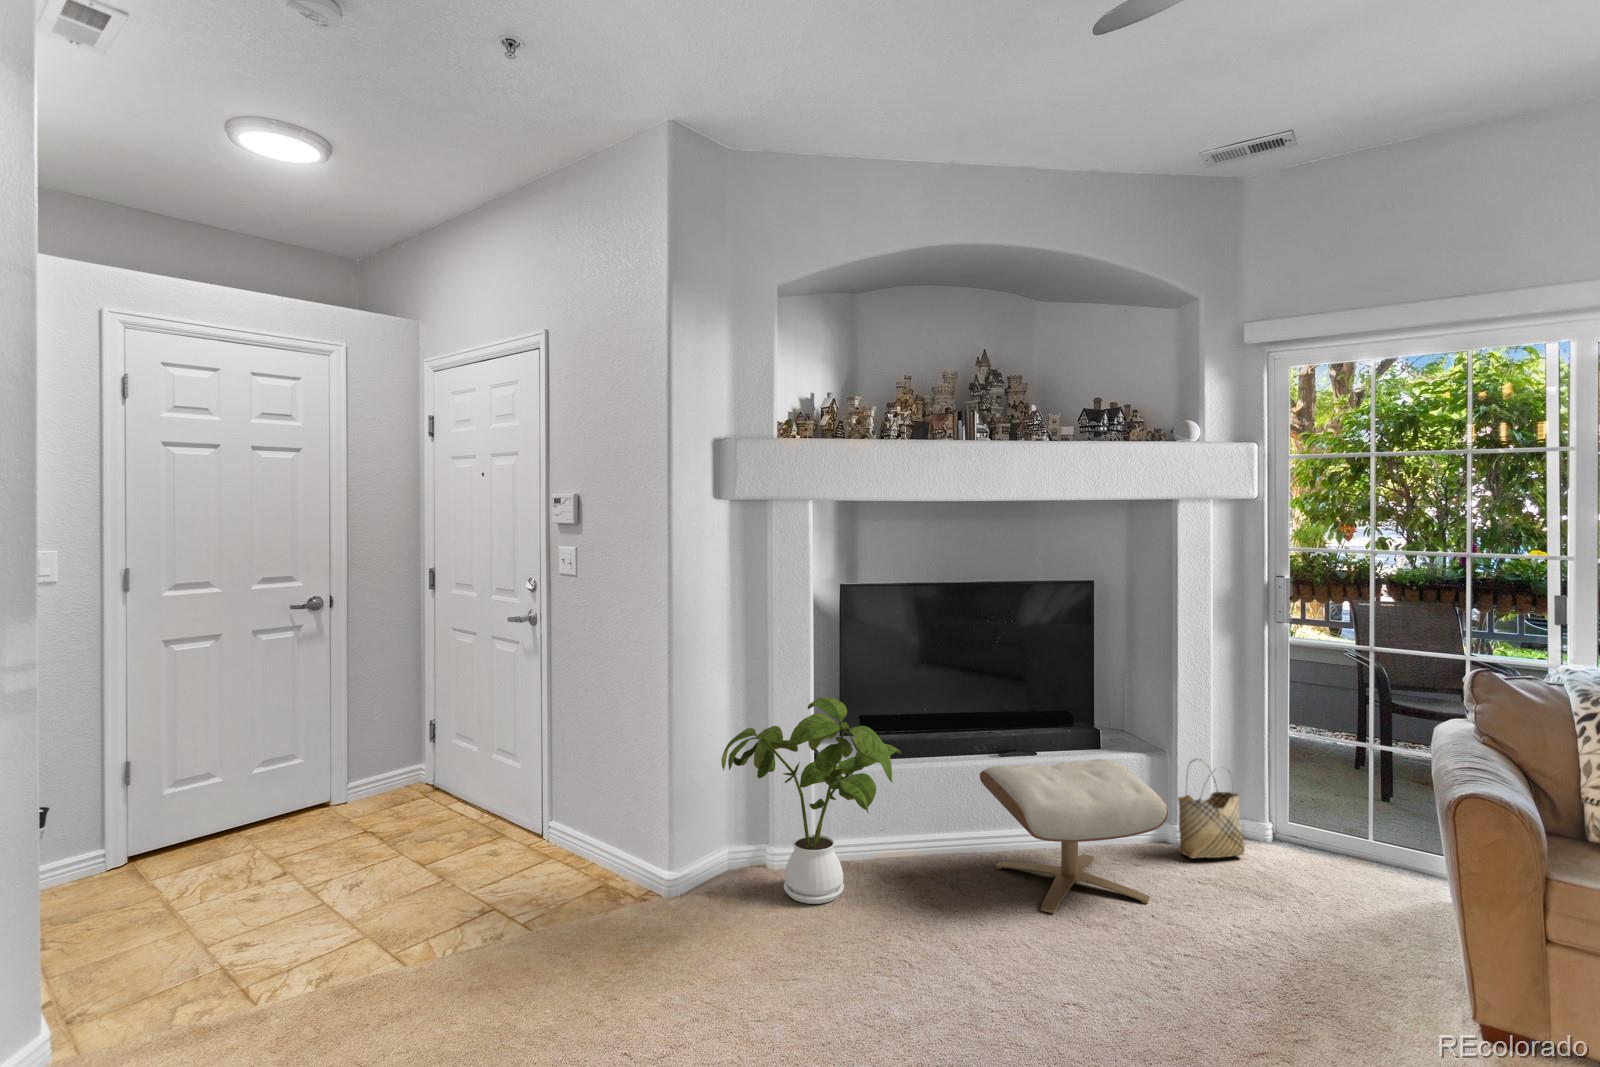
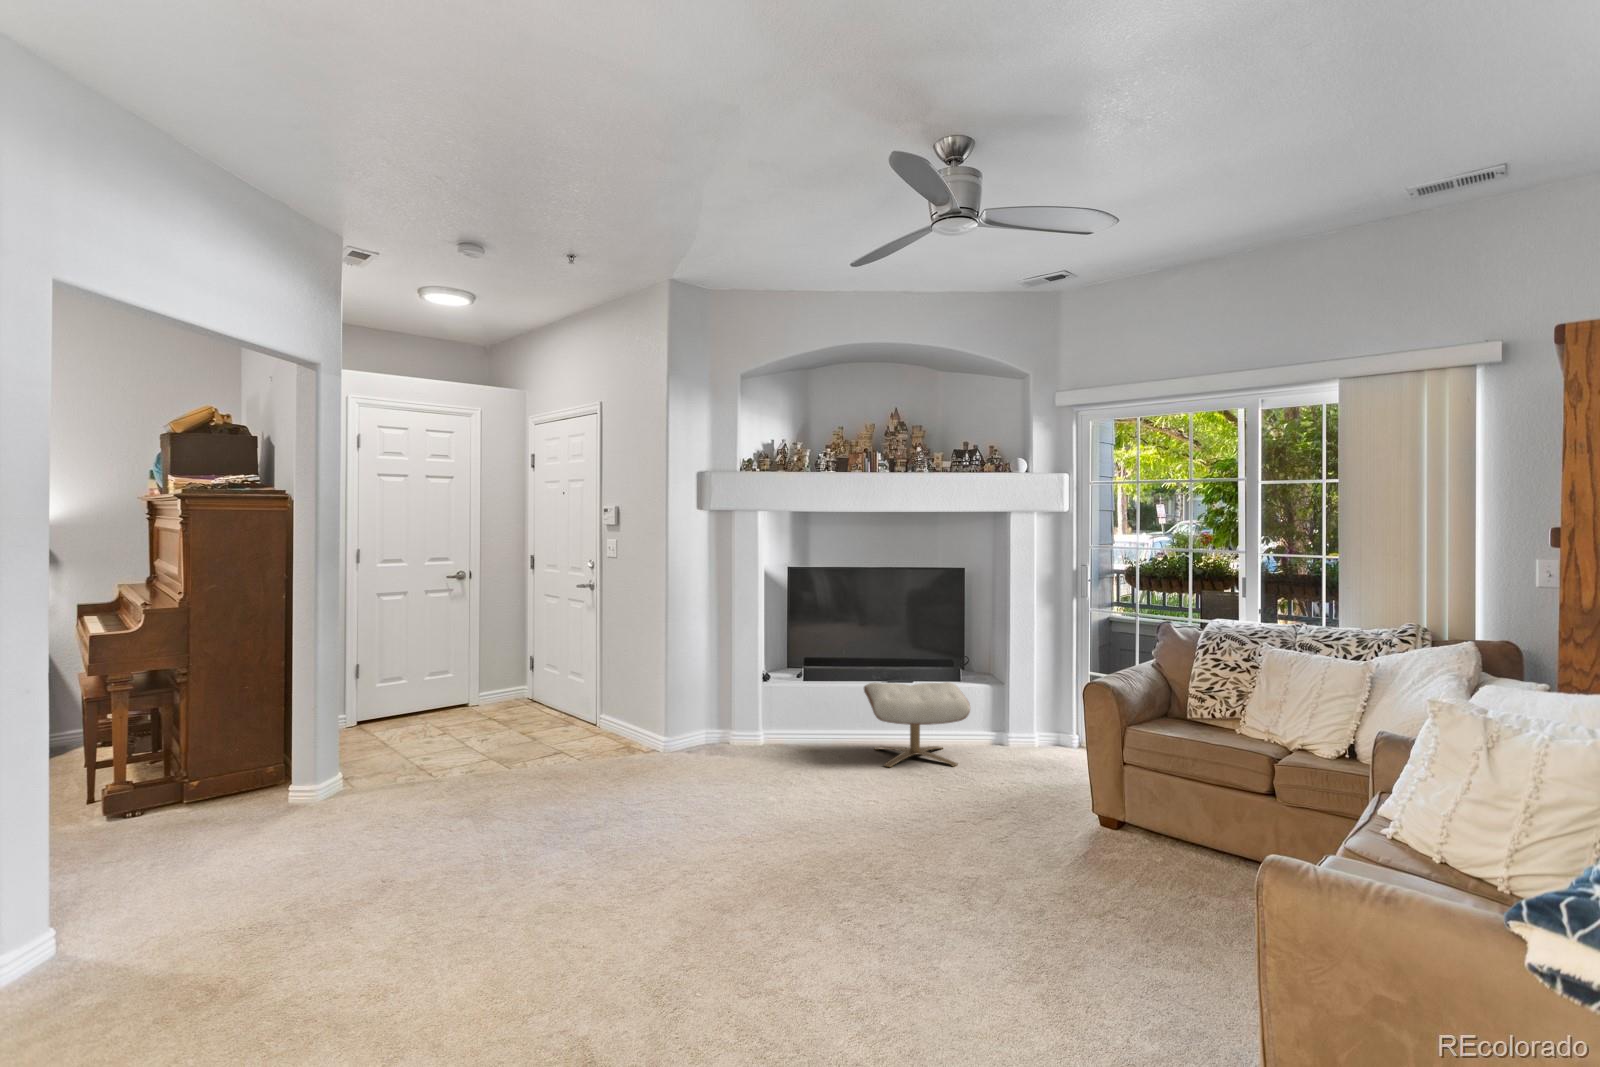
house plant: present [721,698,901,904] -> none [697,631,814,758]
woven basket: present [1178,759,1244,858] -> none [1000,687,1045,751]

